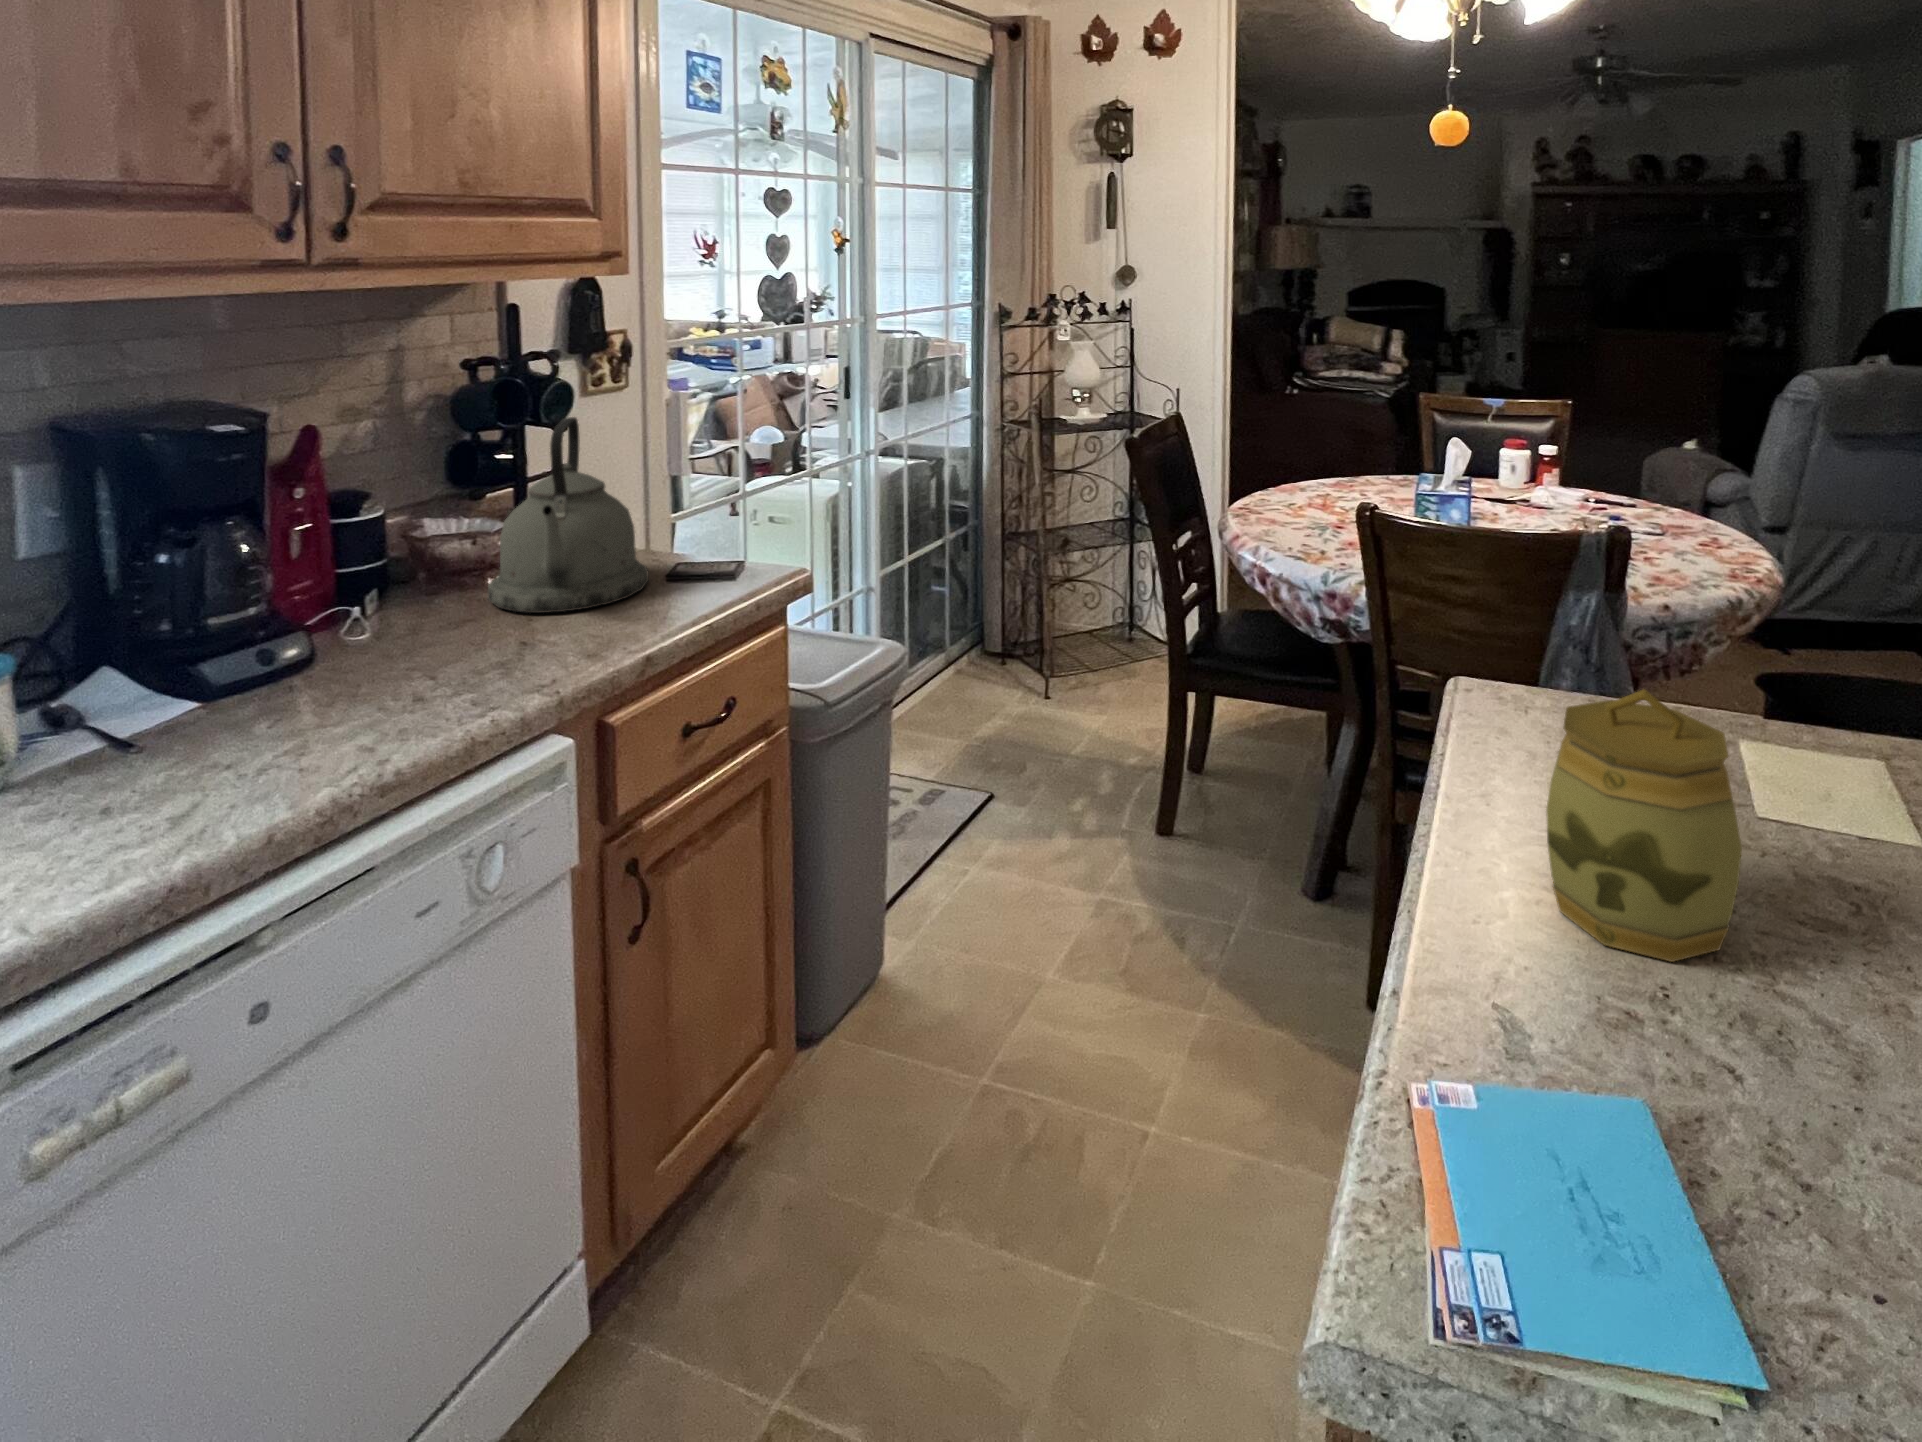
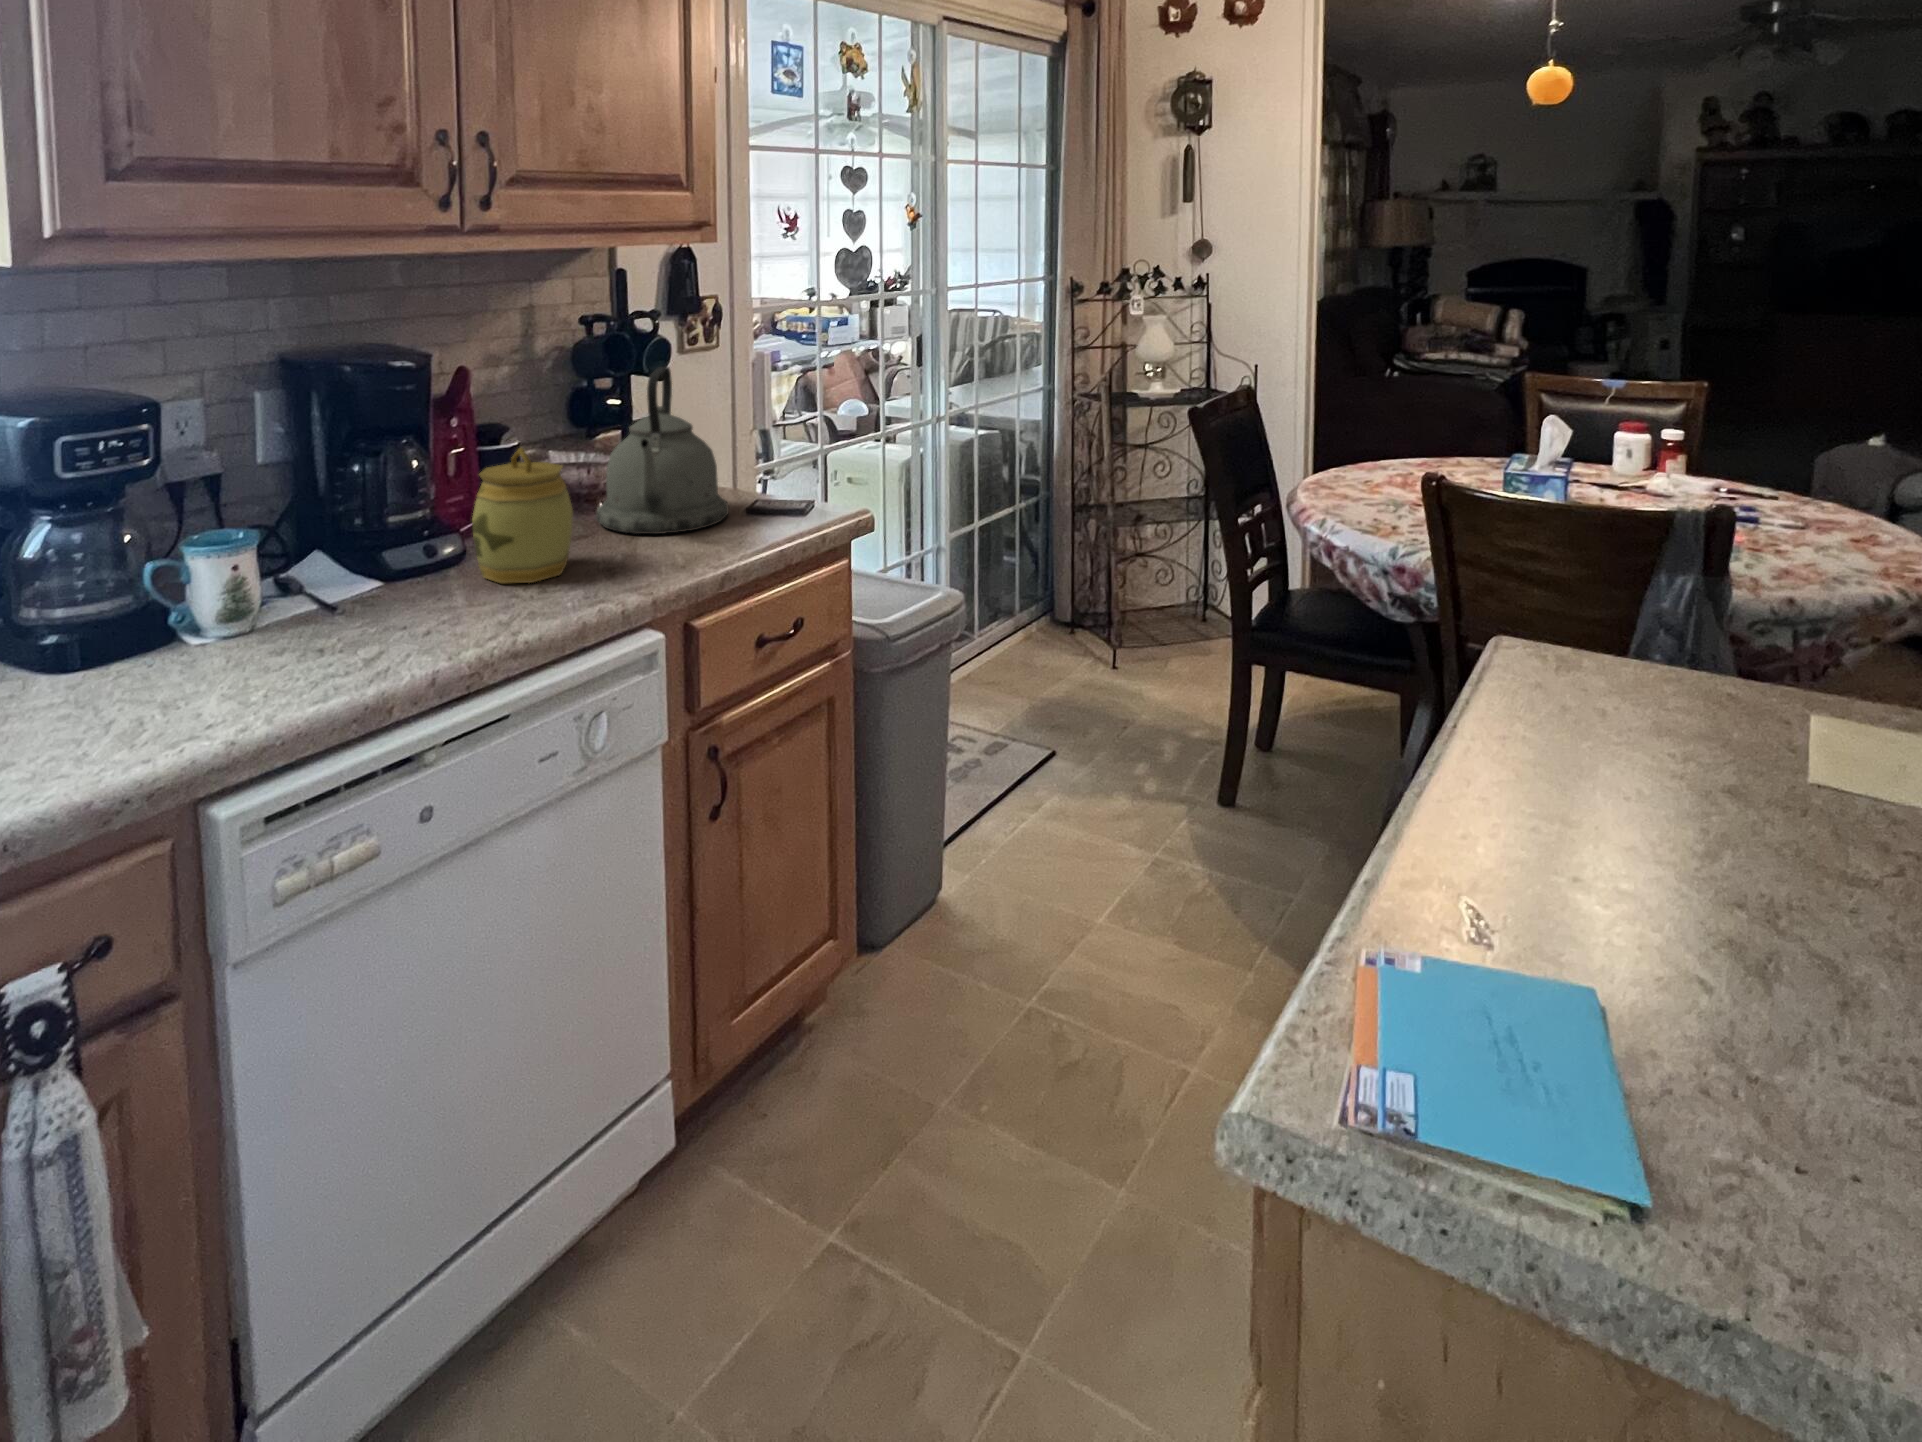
jar: present [1546,689,1742,962] -> present [472,448,573,584]

